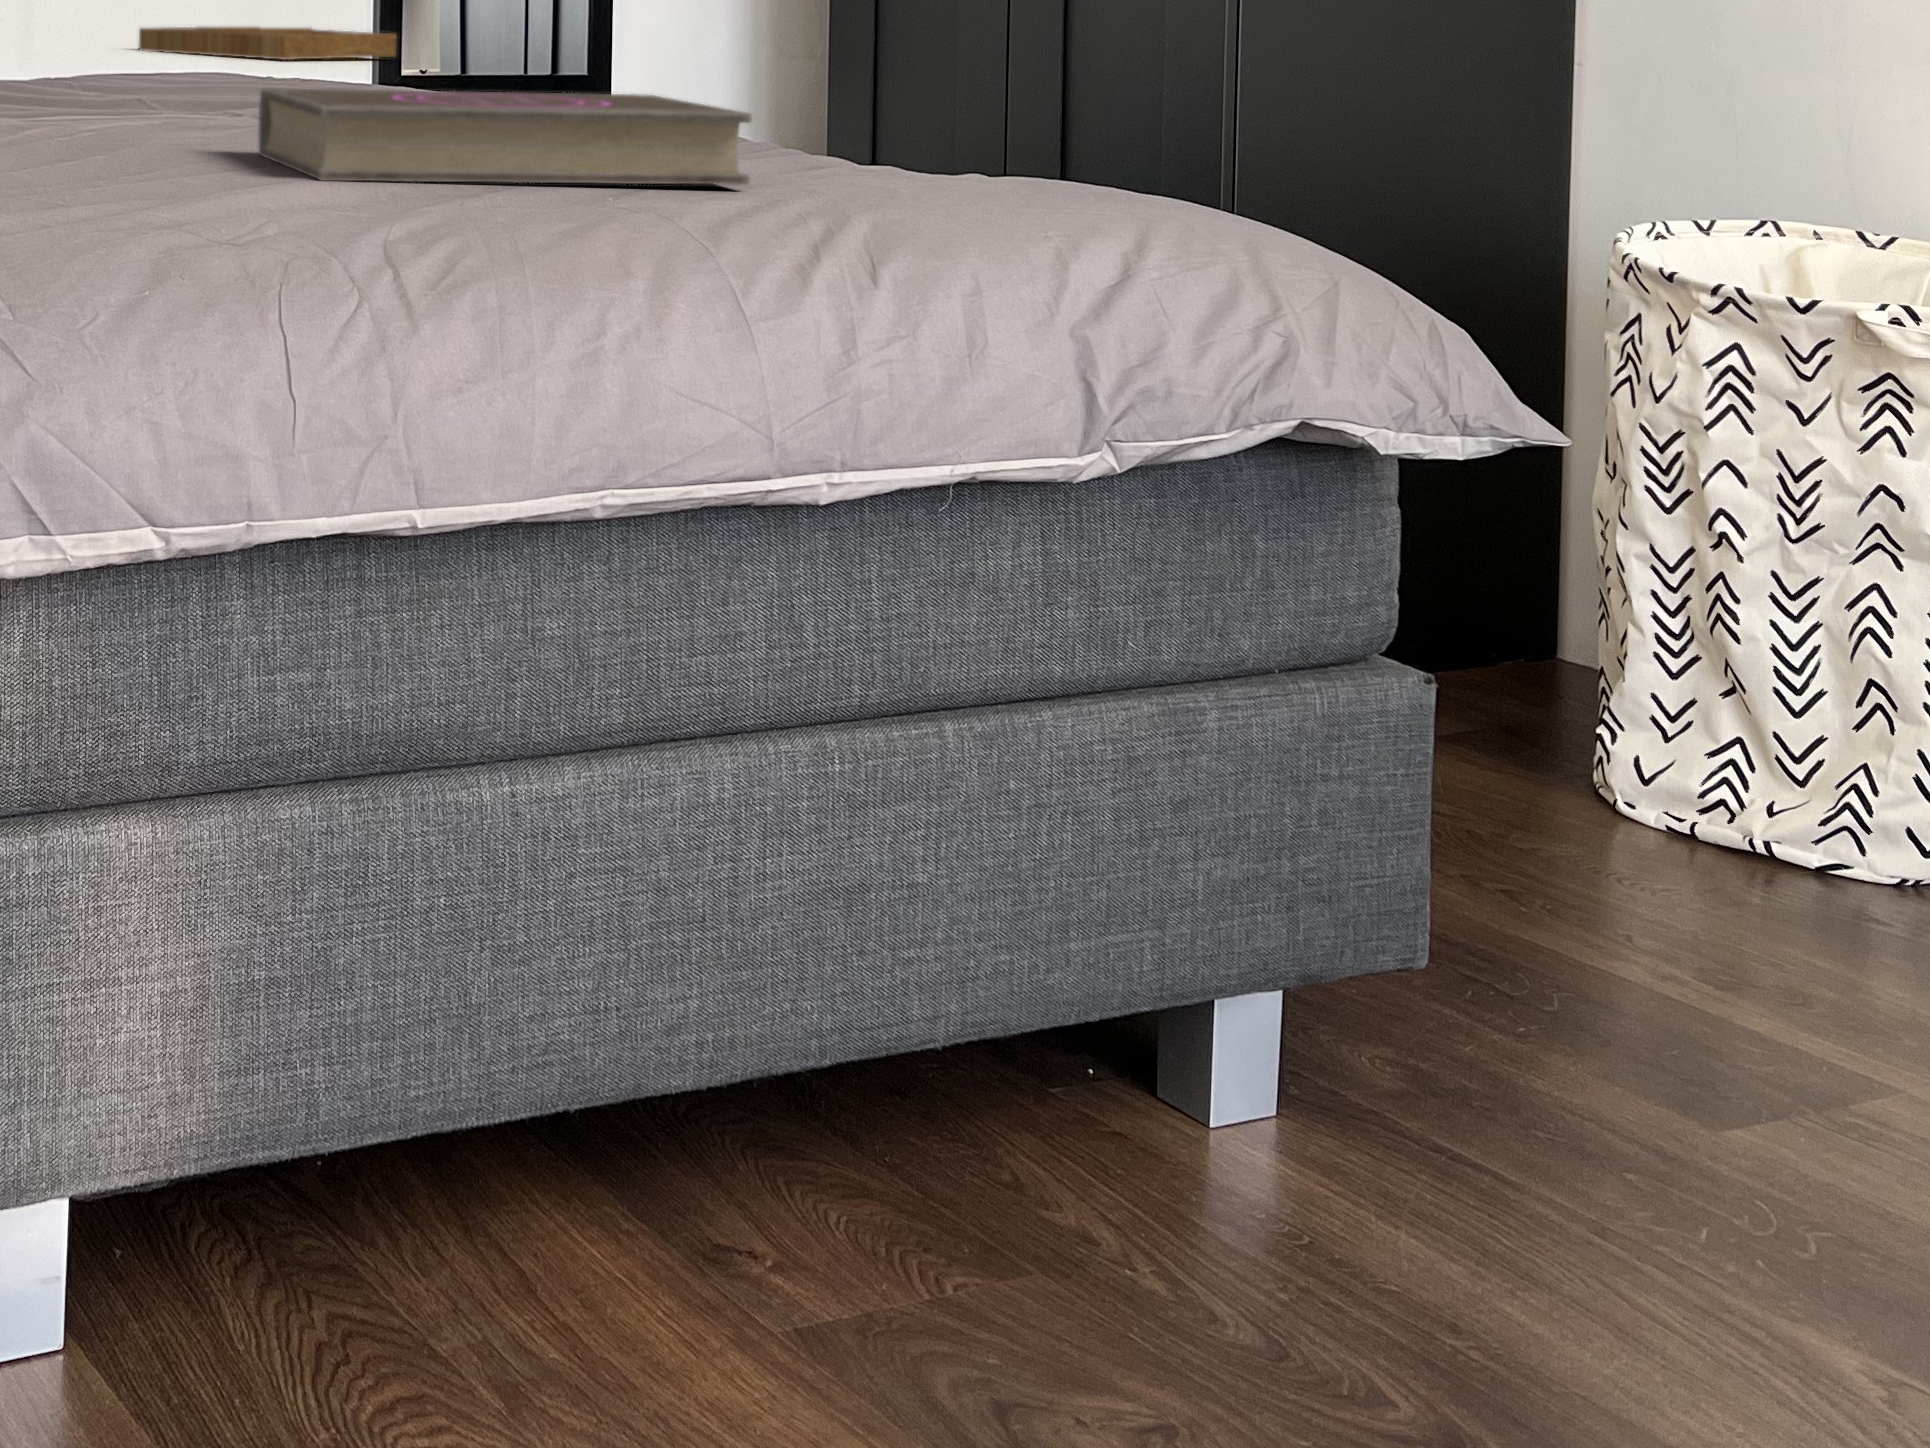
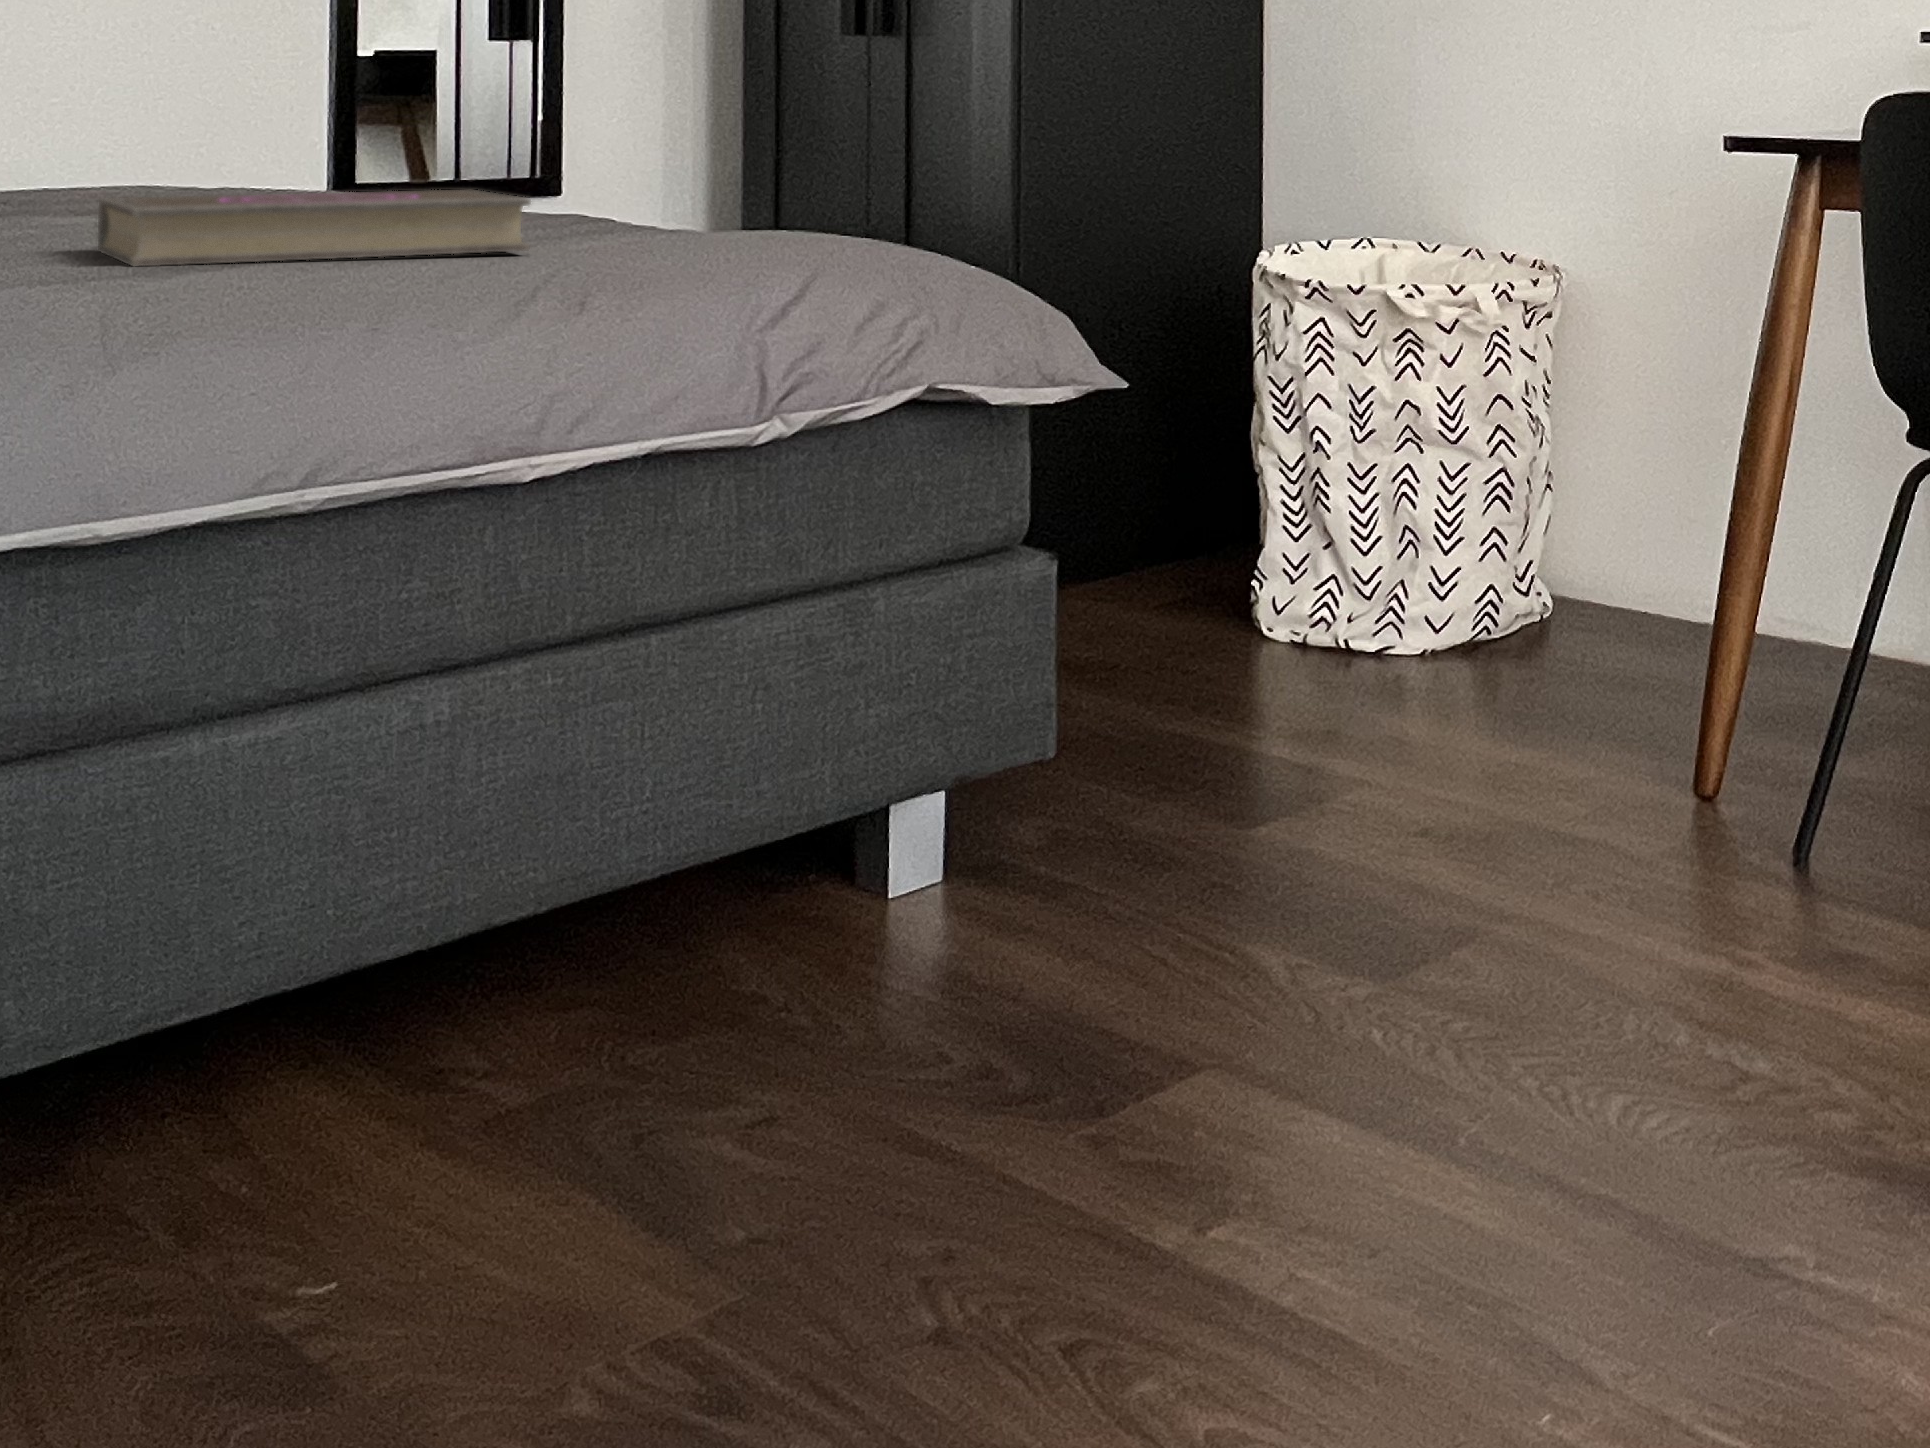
tray: present [139,27,397,60] -> none [89,143,355,181]

